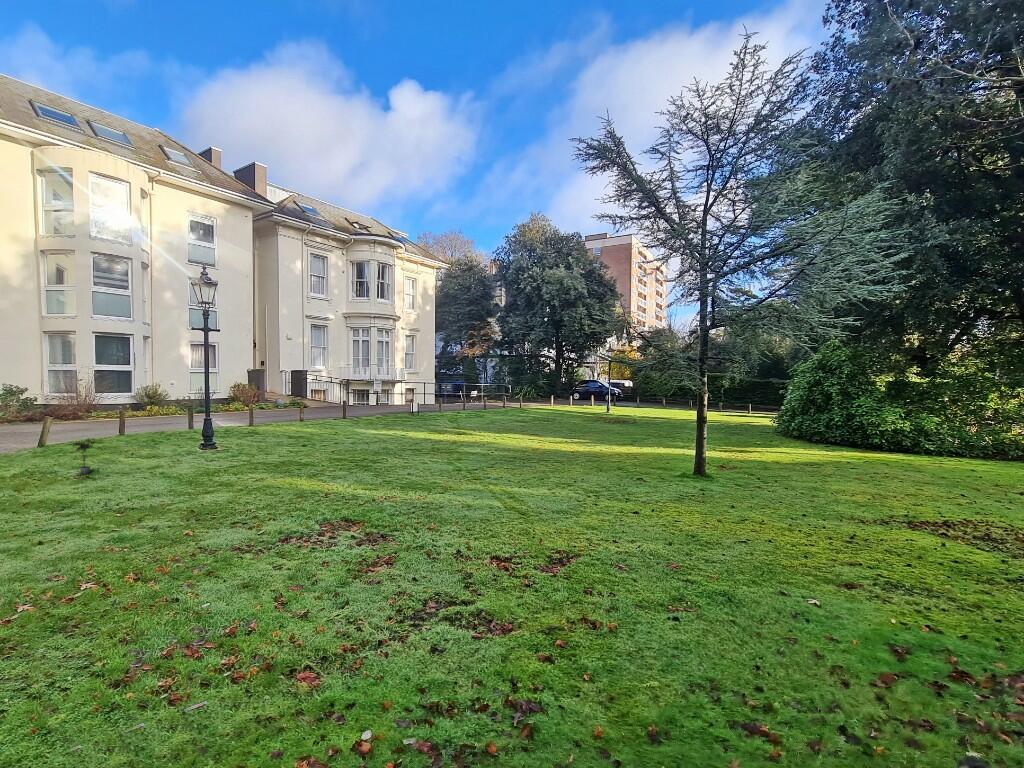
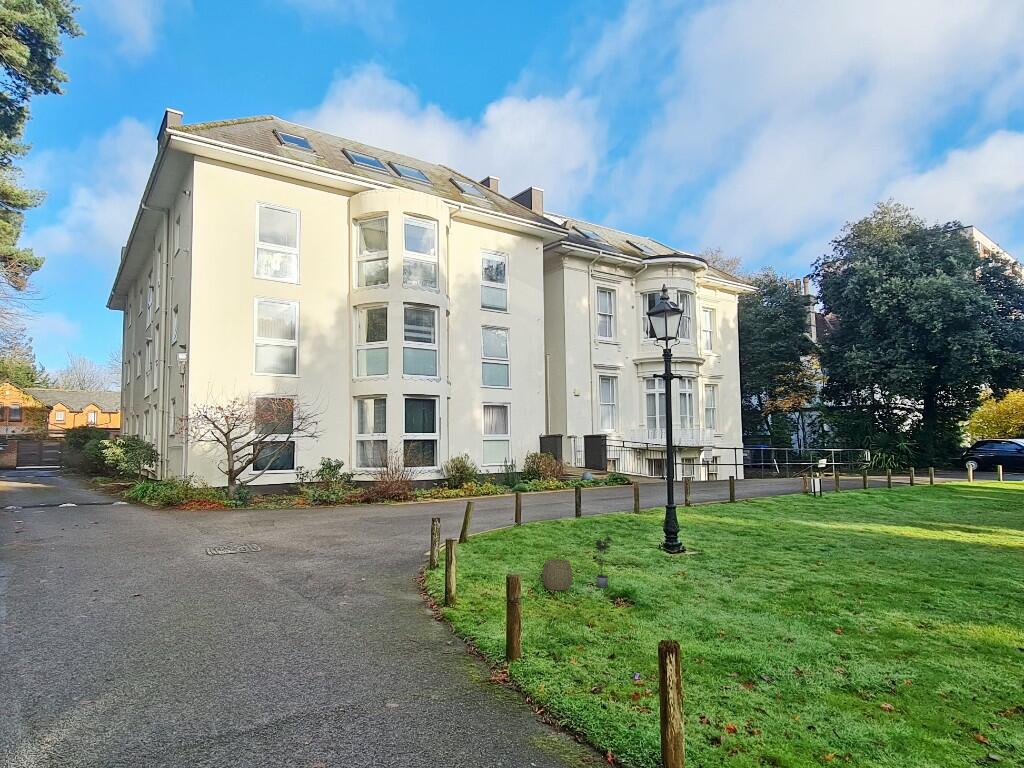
woven basket: none [28,456,59,478] -> present [542,559,573,590]

